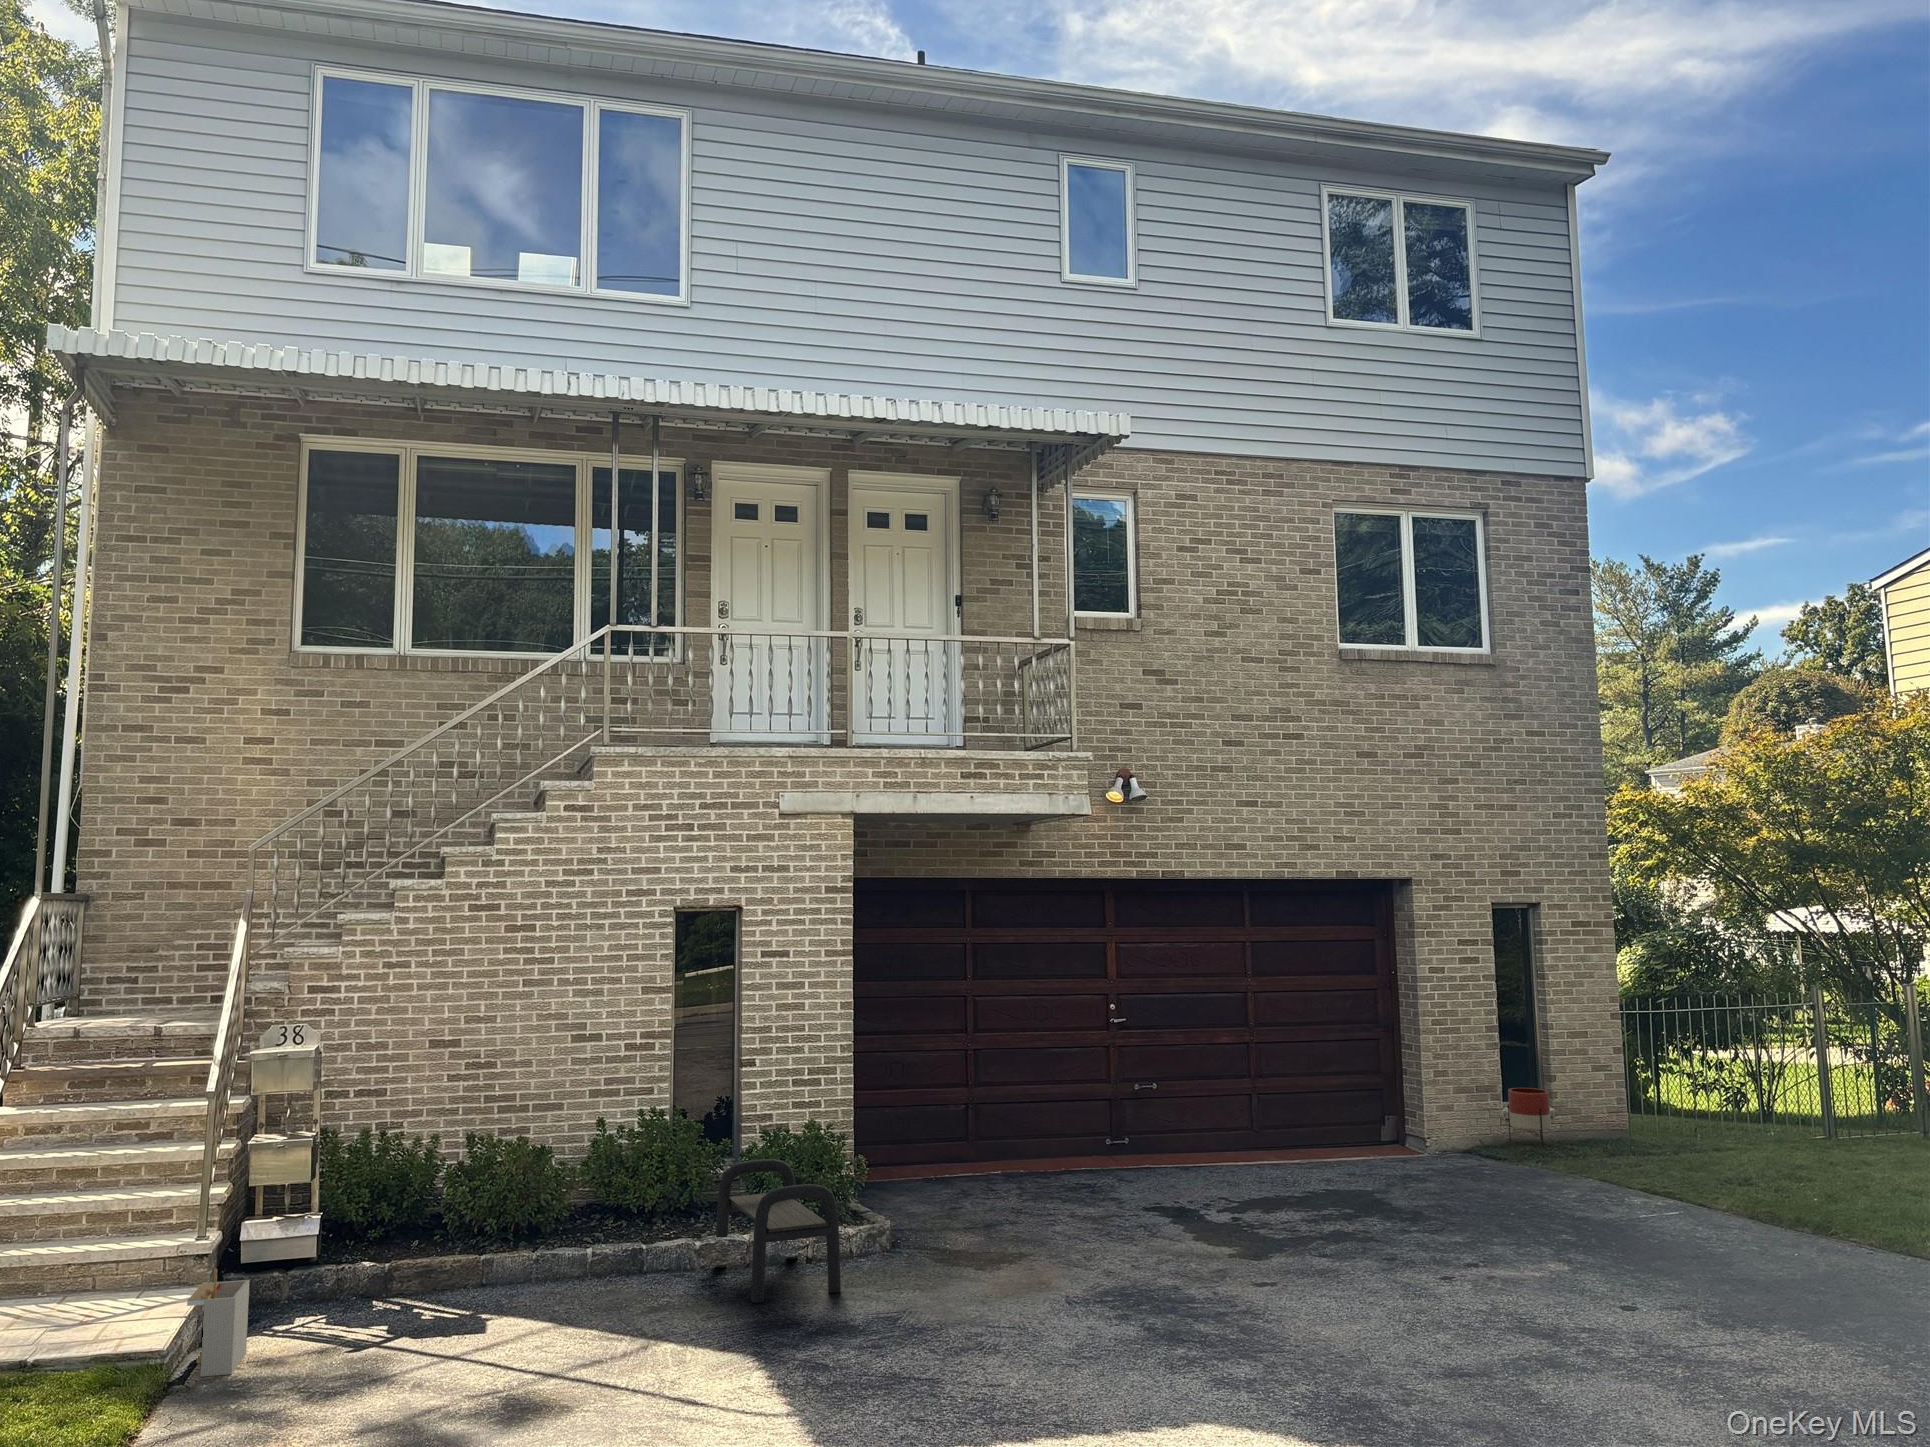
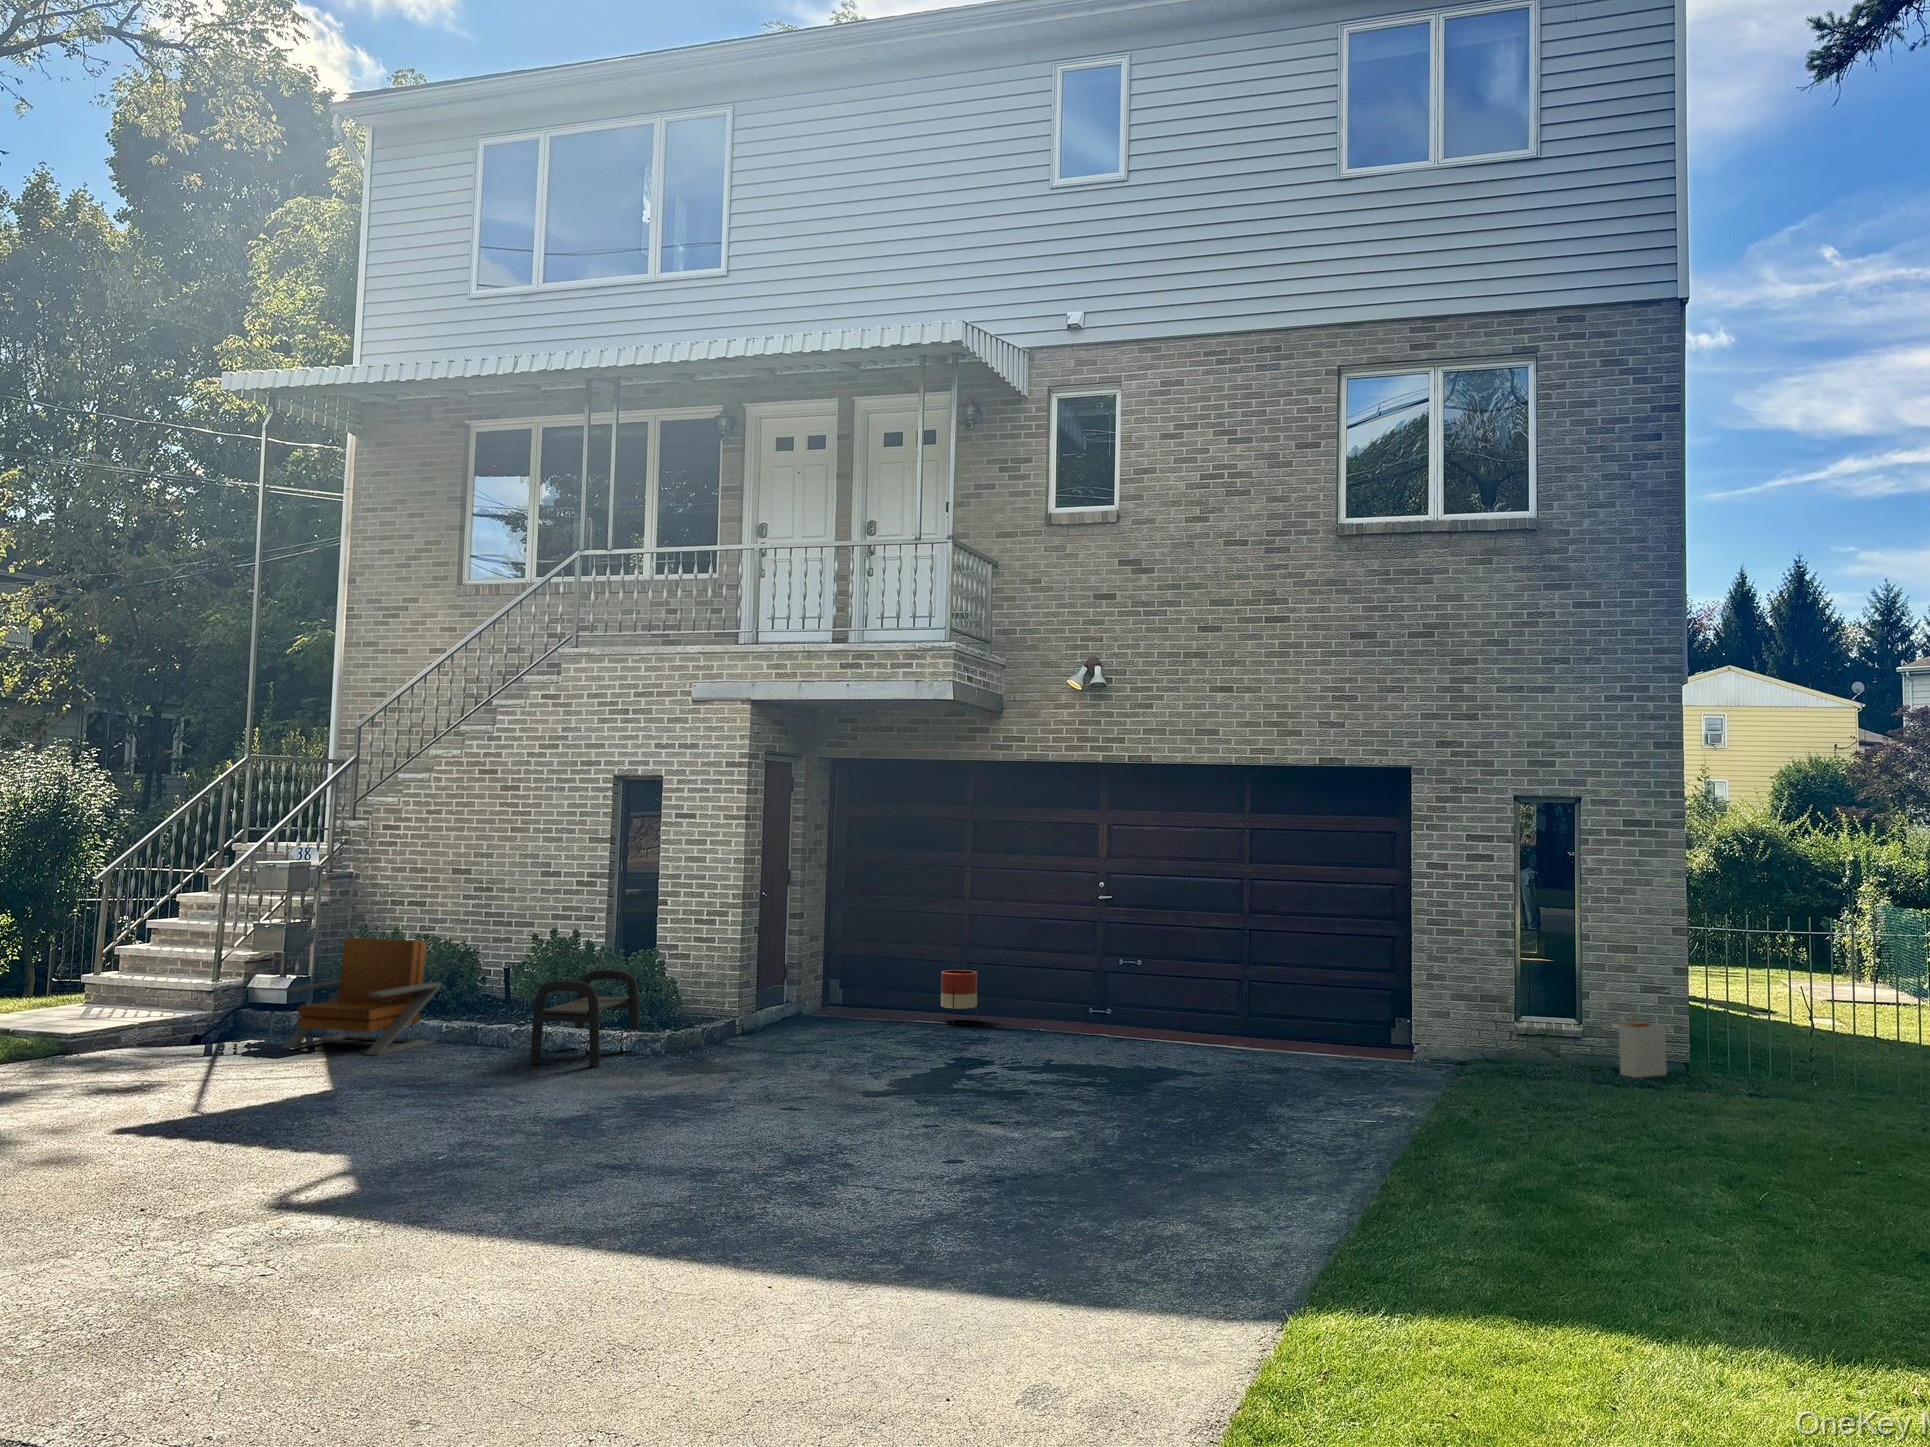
planter: present [1508,1088,1551,1147] -> present [941,970,978,1024]
lounge chair: none [336,1150,516,1344] -> present [282,938,442,1056]
storage bin: present [187,1269,250,1377] -> present [1611,1010,1667,1078]

